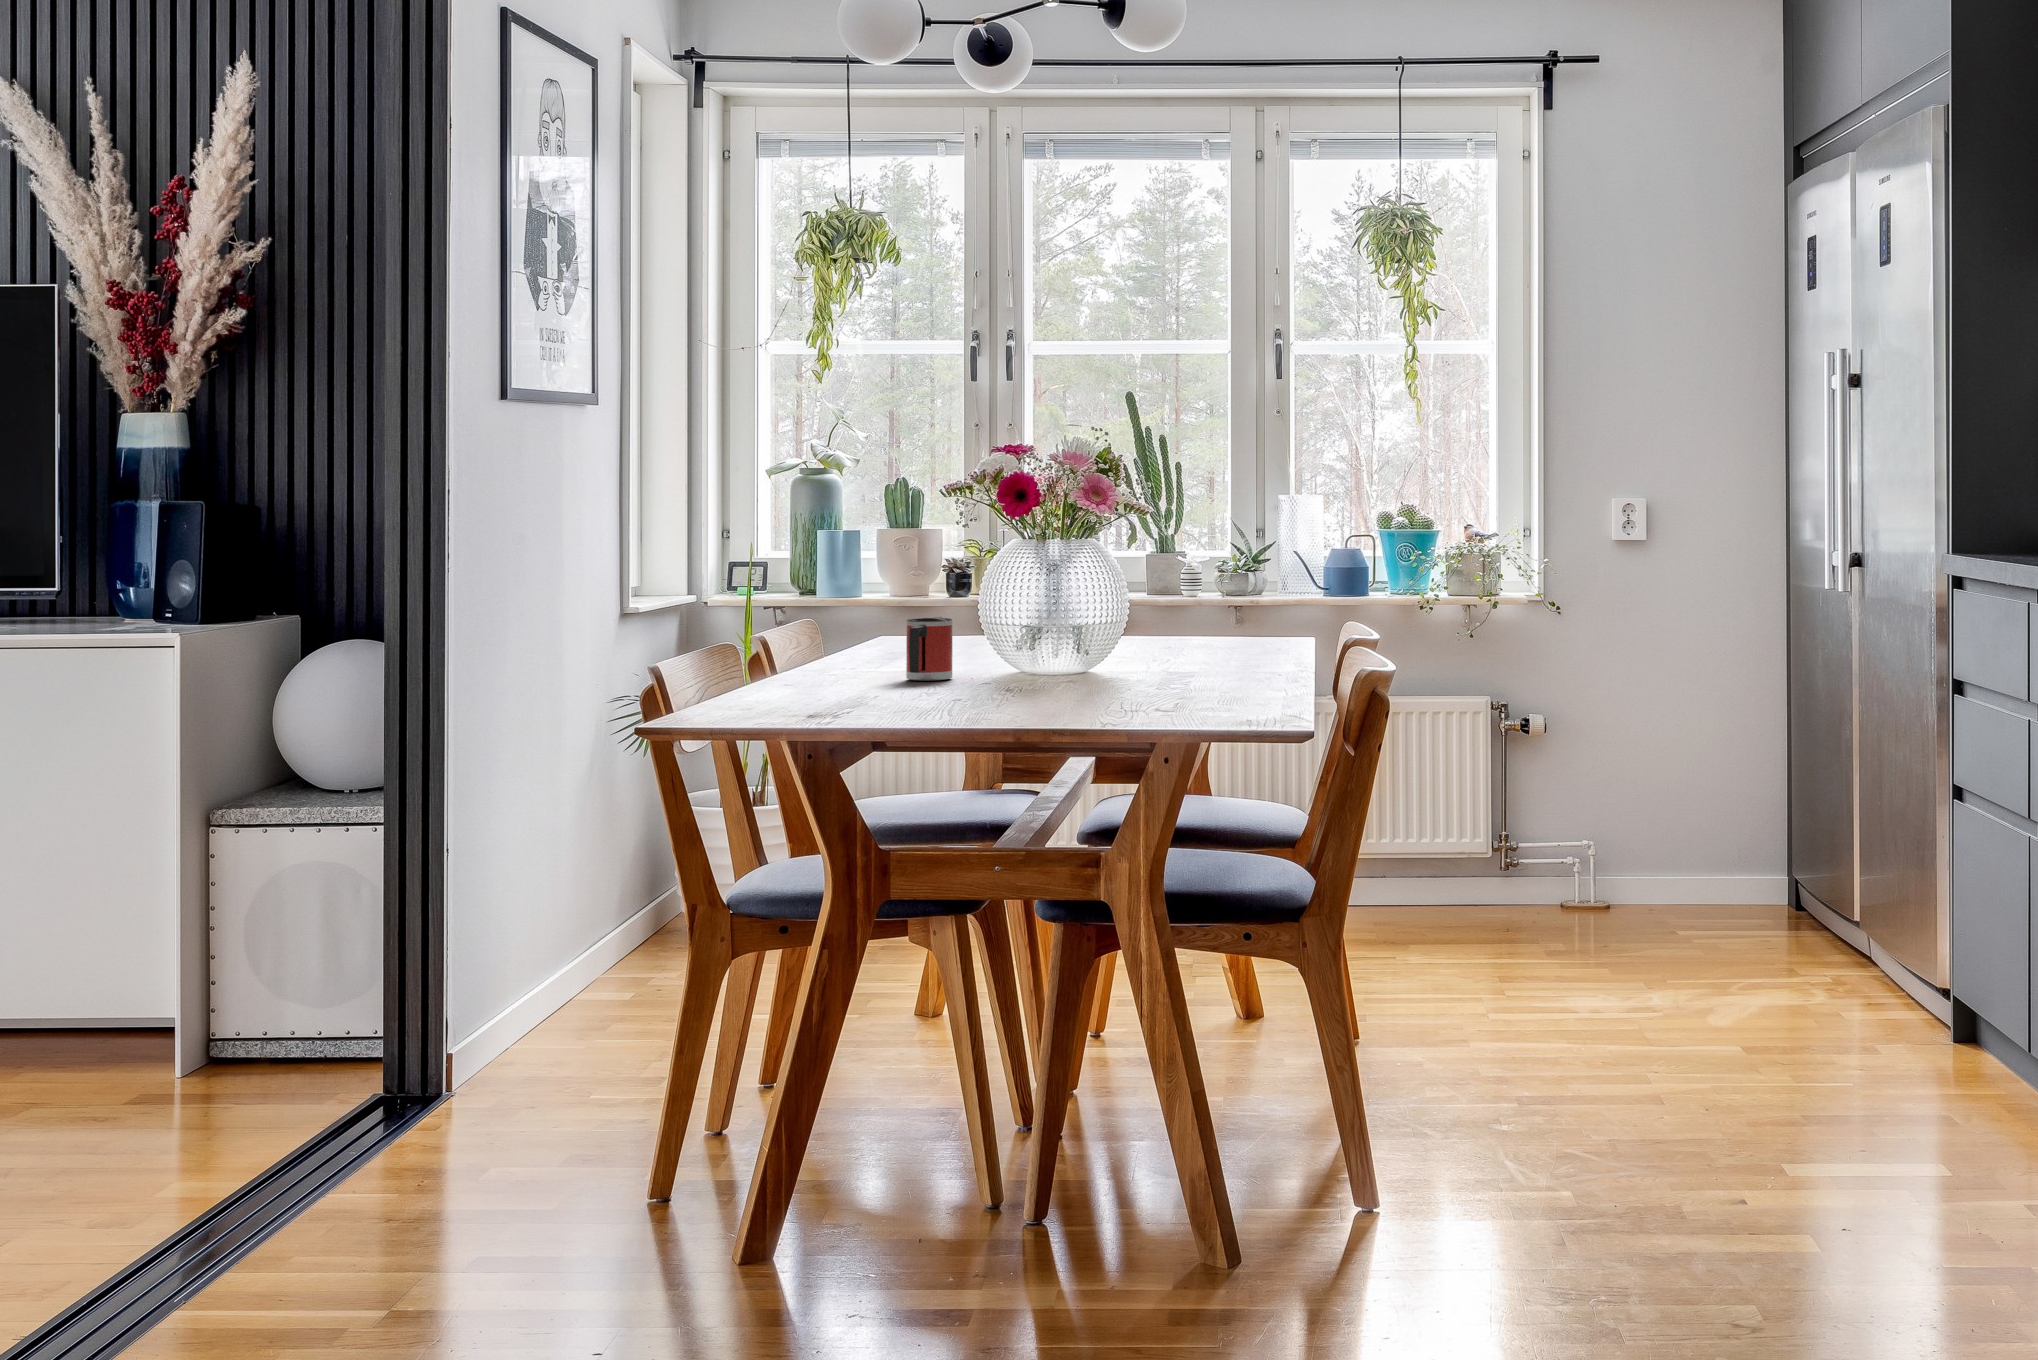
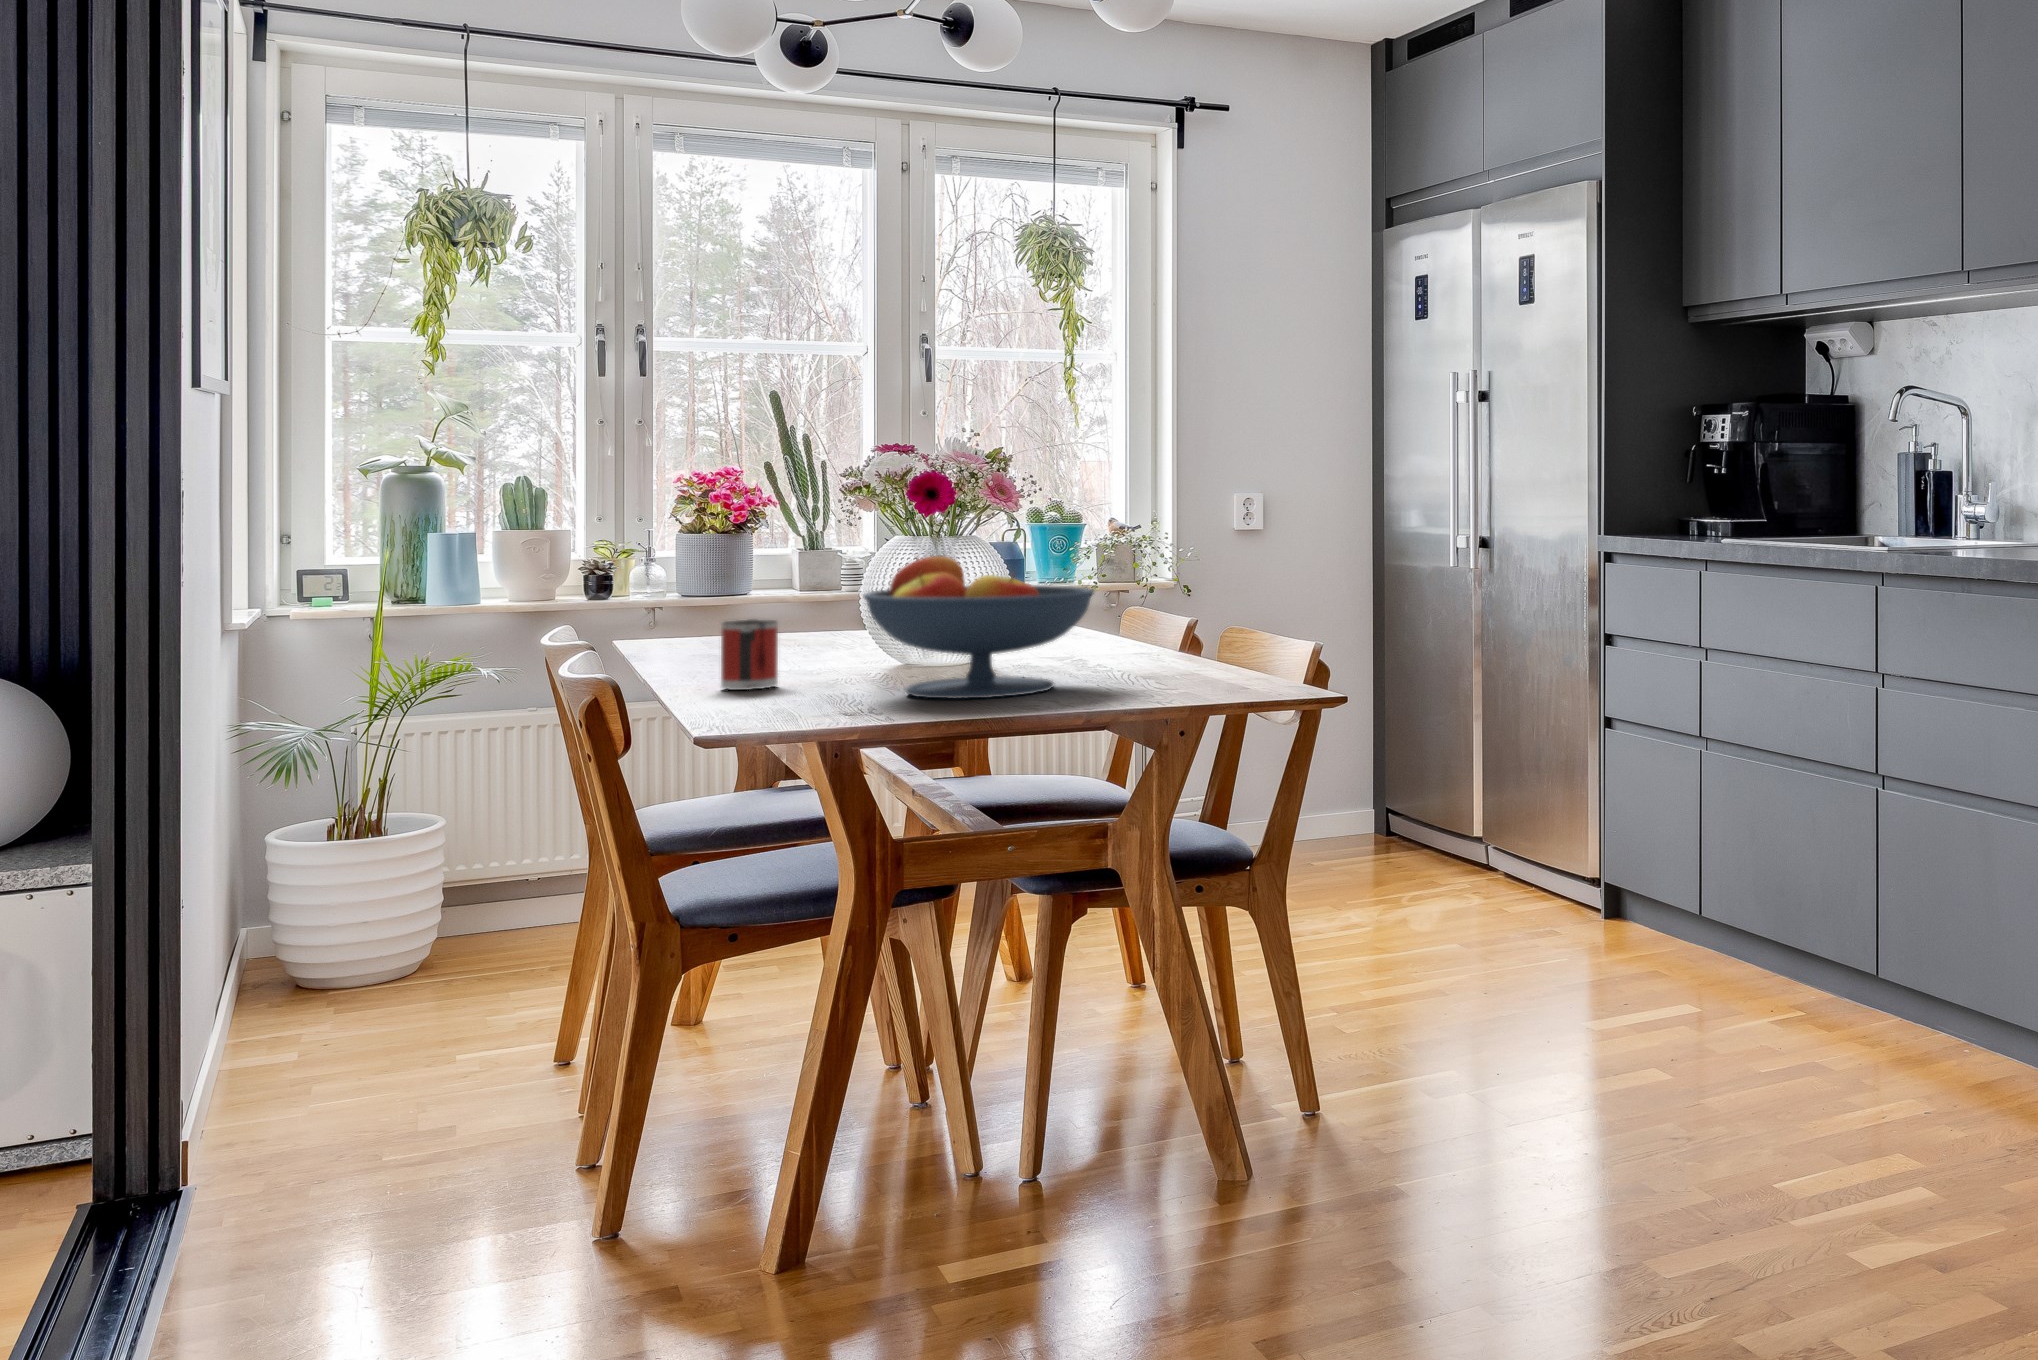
fruit bowl: none [969,563,1175,700] -> present [863,556,1094,699]

